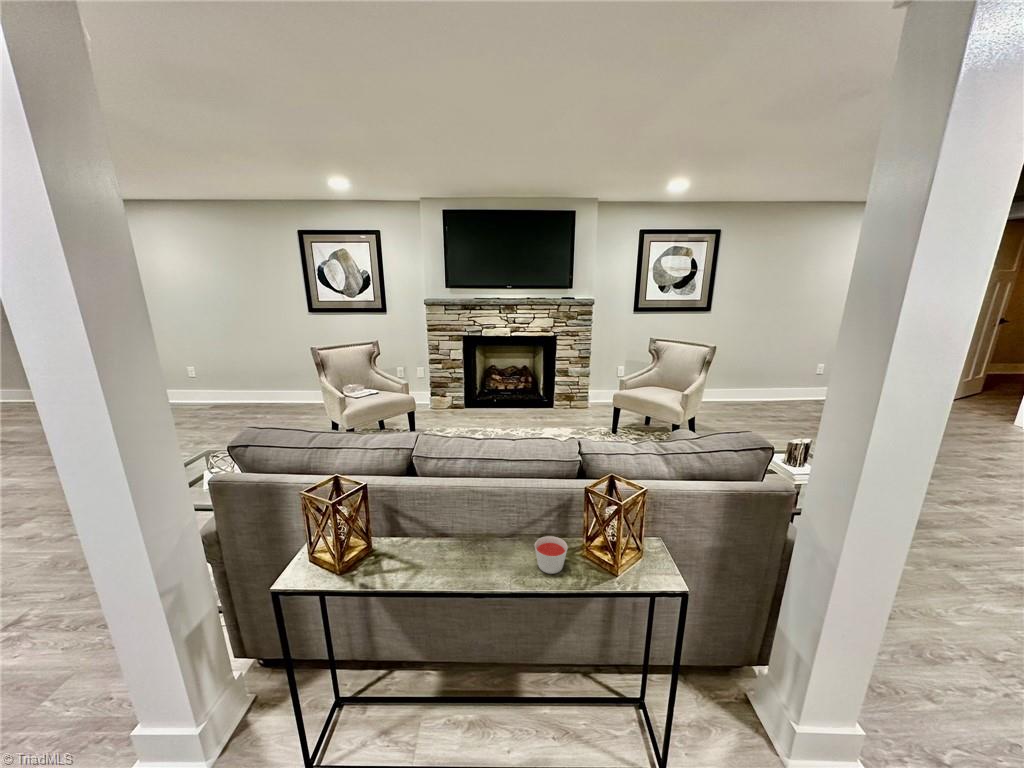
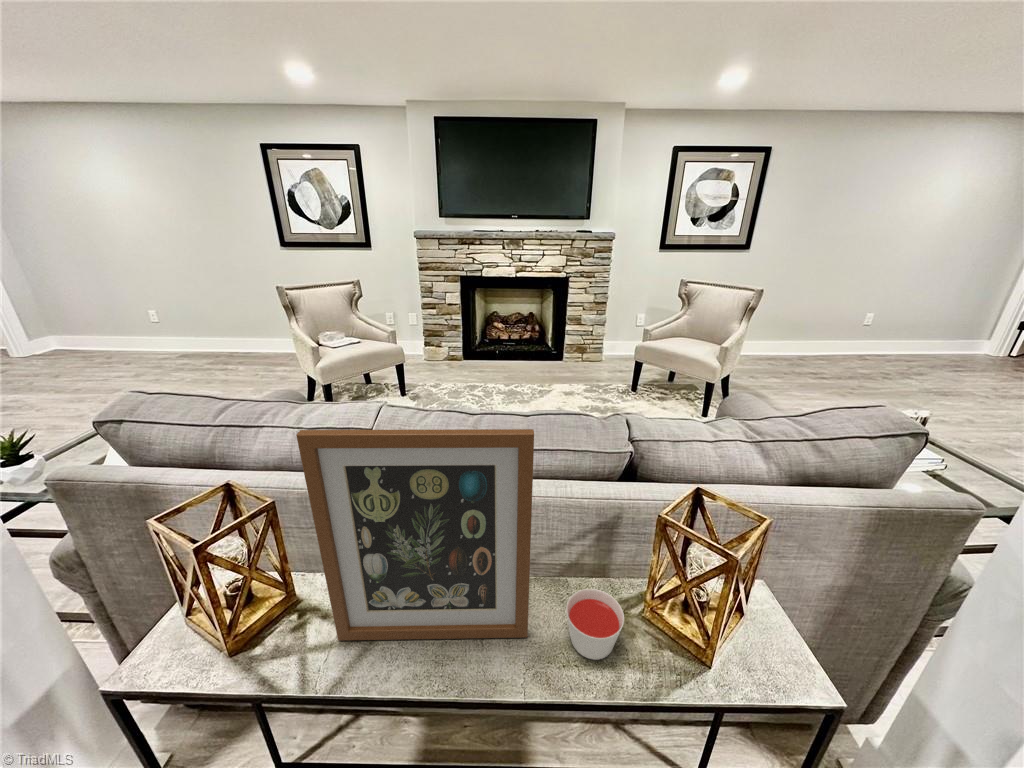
picture frame: none [392,436,513,567] -> present [296,429,534,641]

